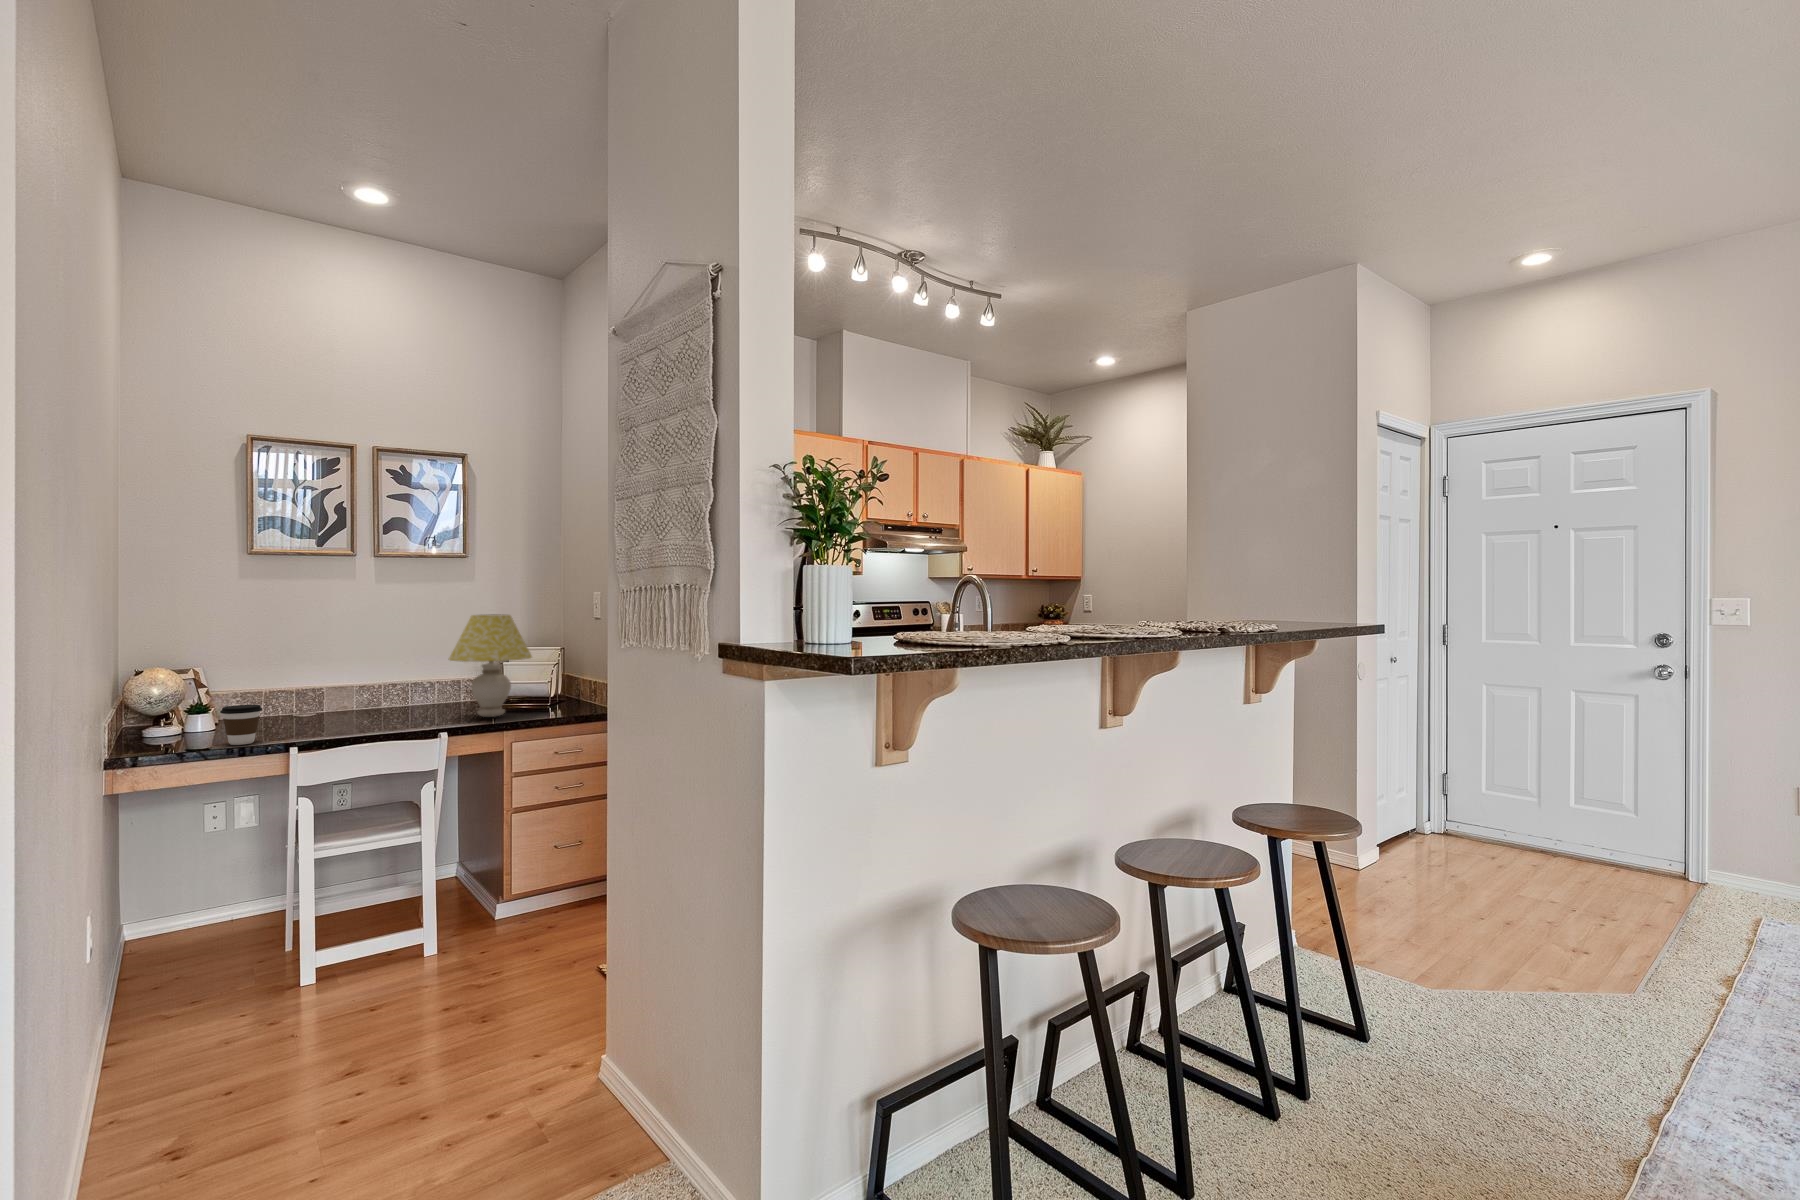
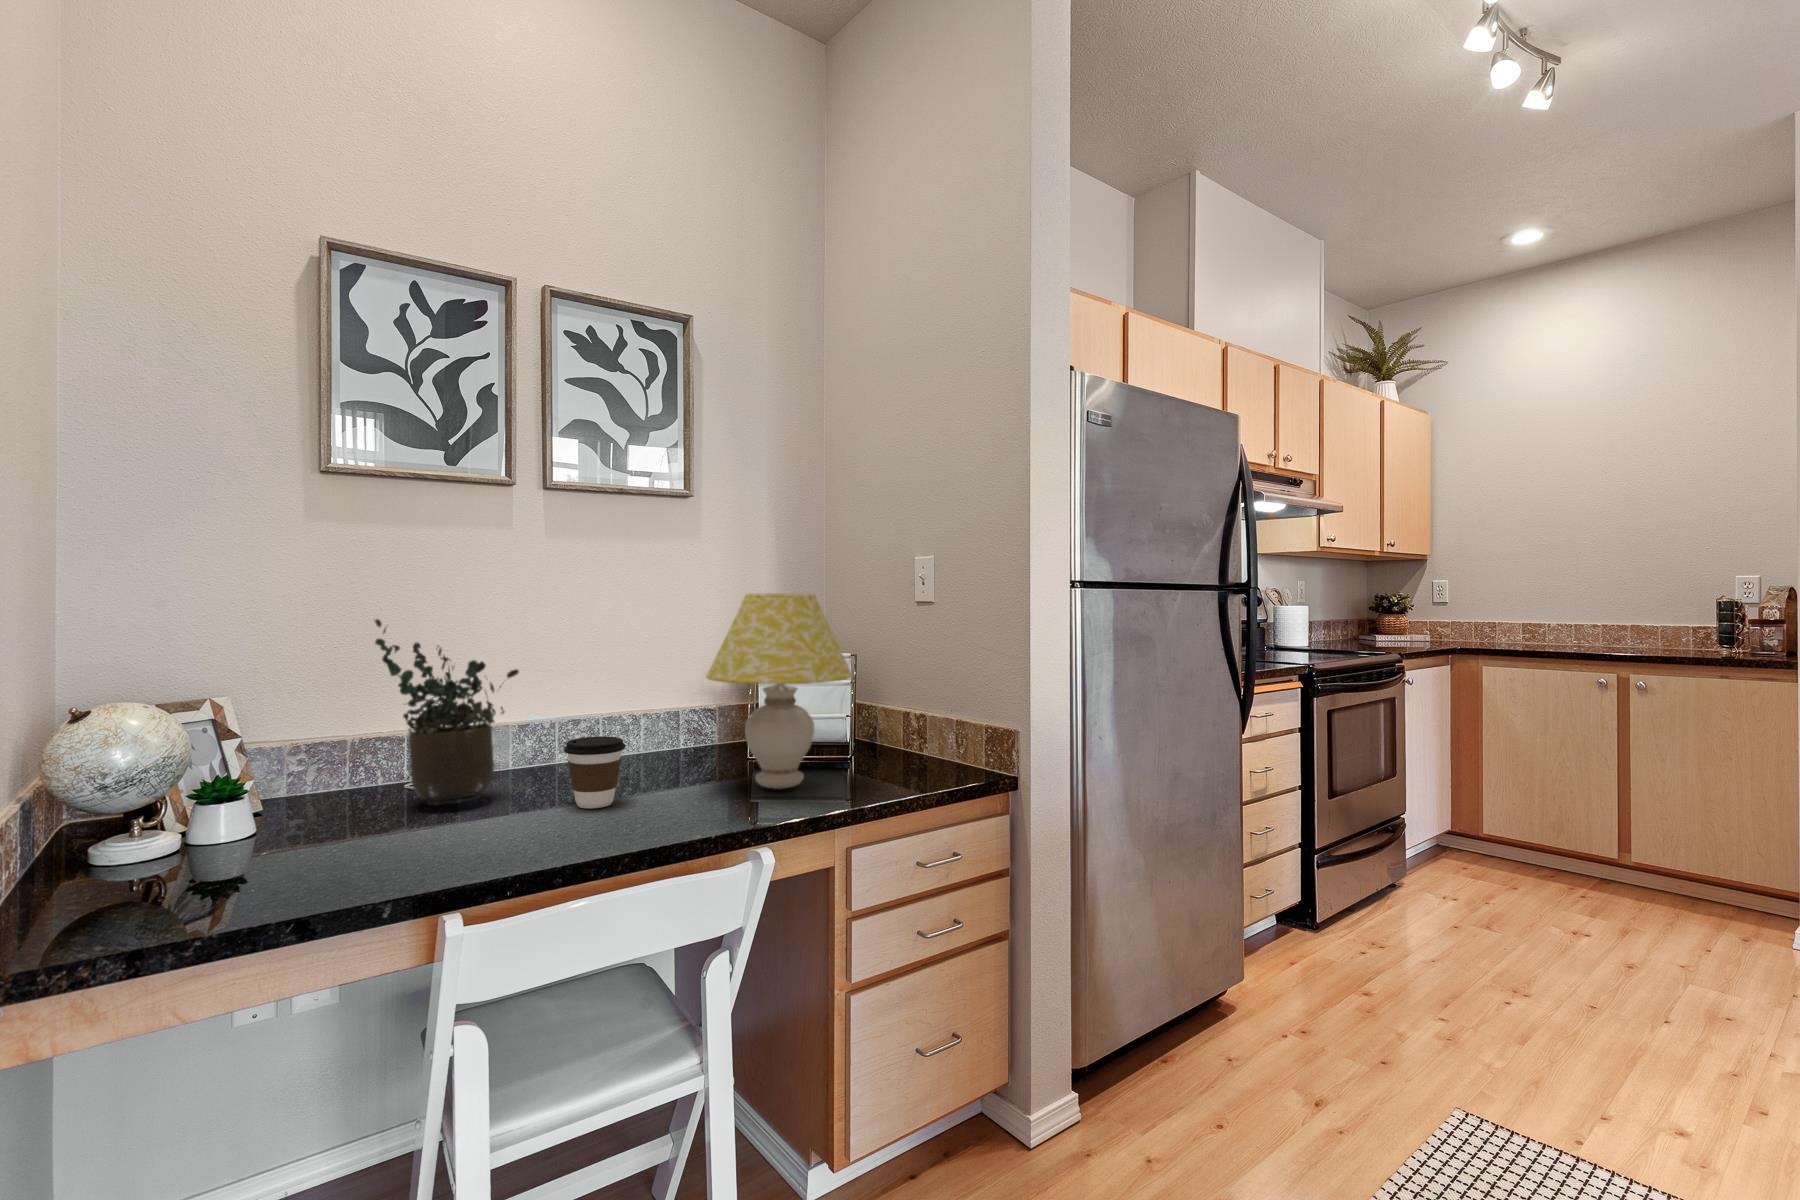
potted plant: none [272,629,351,722] -> present [374,619,519,805]
coffee cup: present [220,705,262,745] -> present [564,736,625,808]

